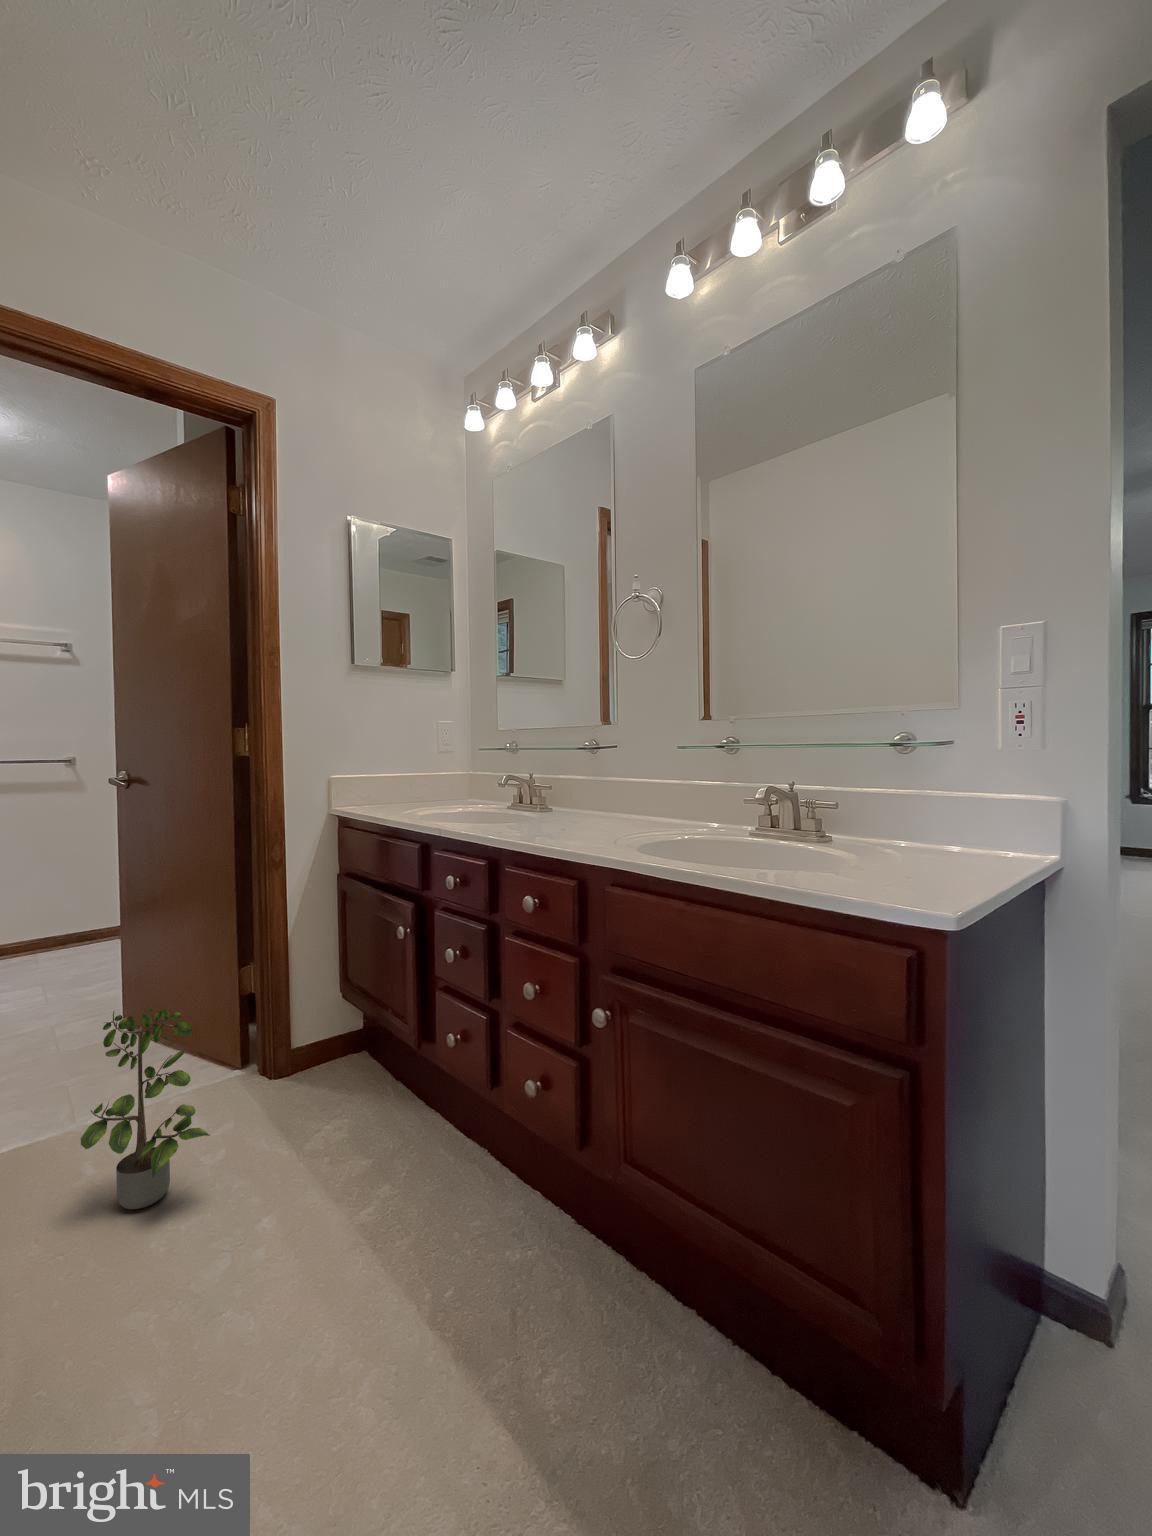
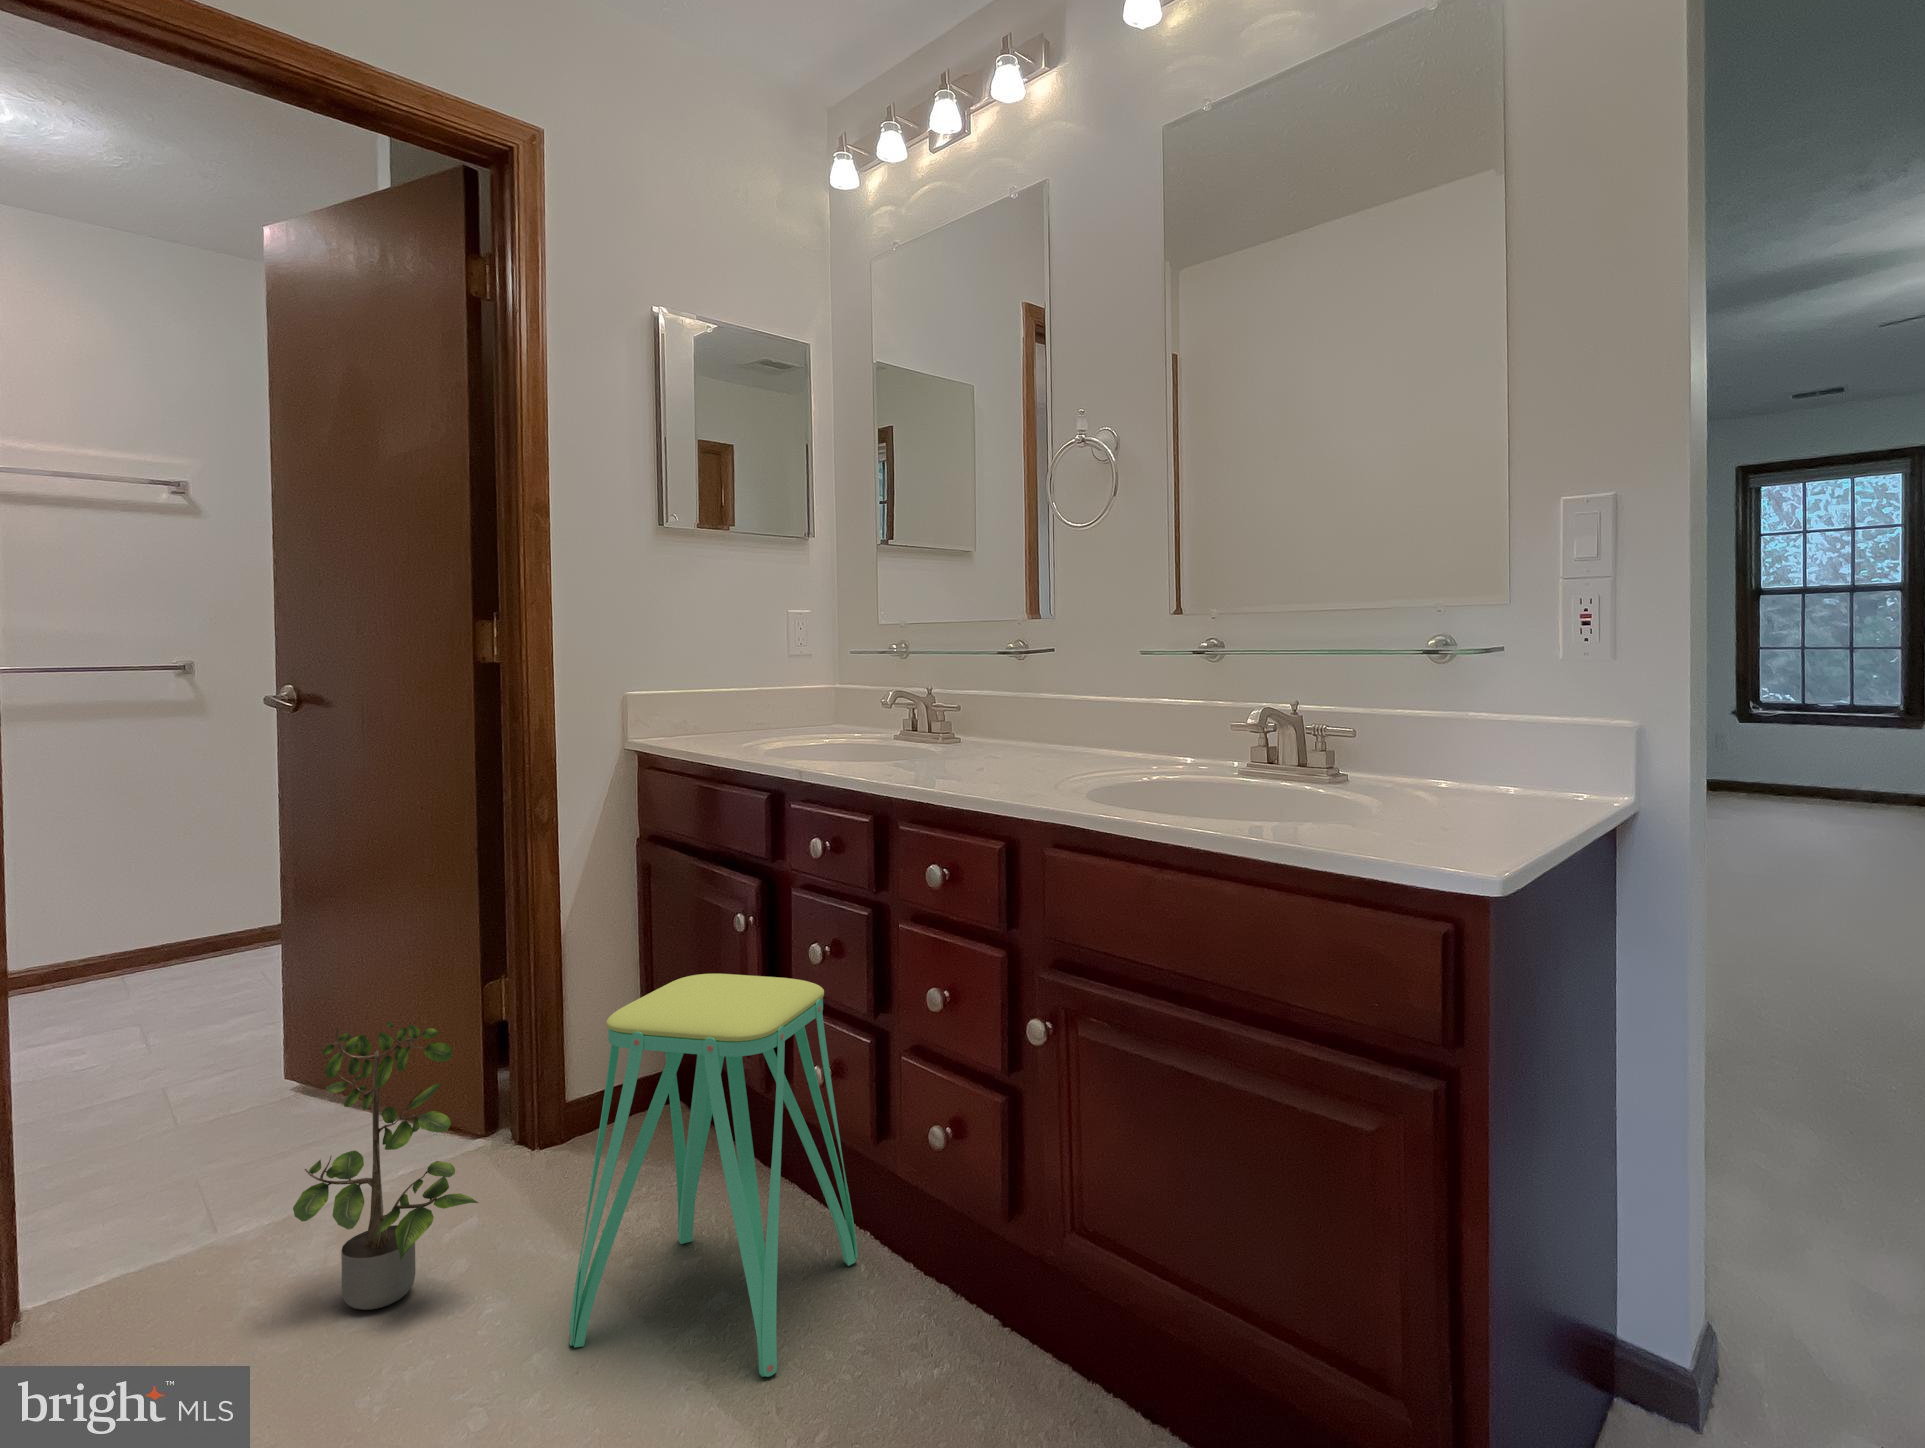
stool: none [268,973,478,1275] -> present [569,974,858,1377]

